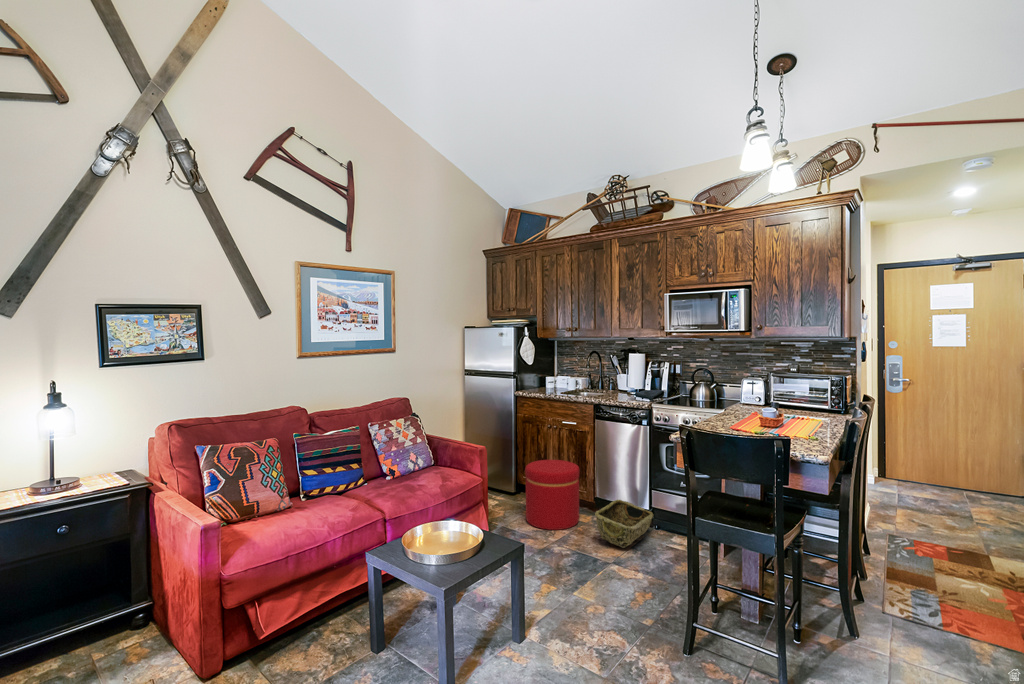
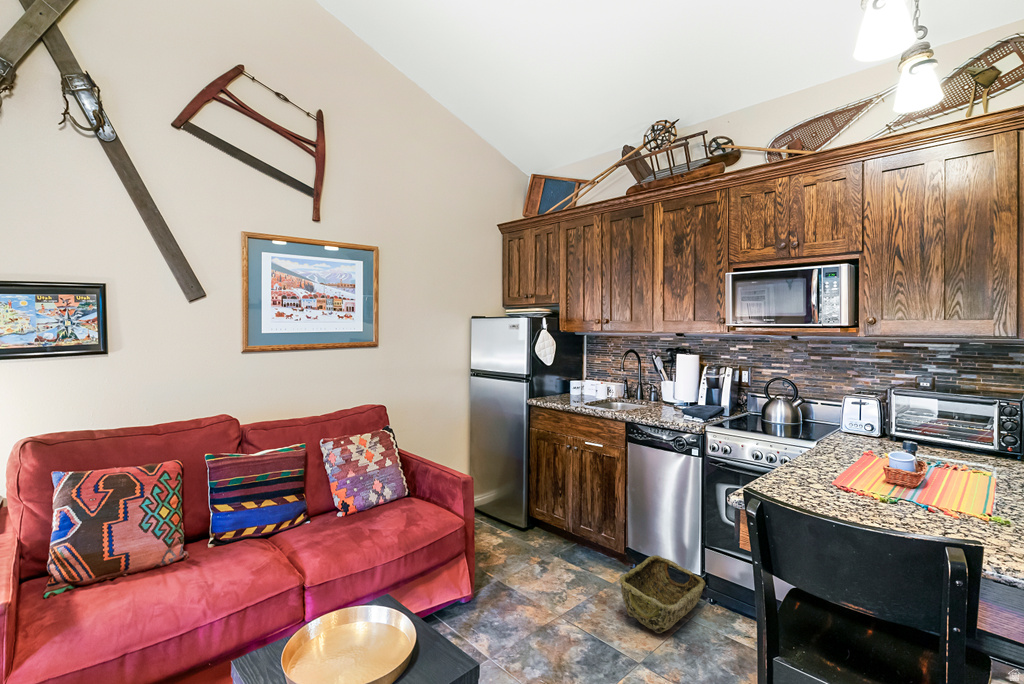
ottoman: present [525,460,579,530] -> none [532,492,604,591]

